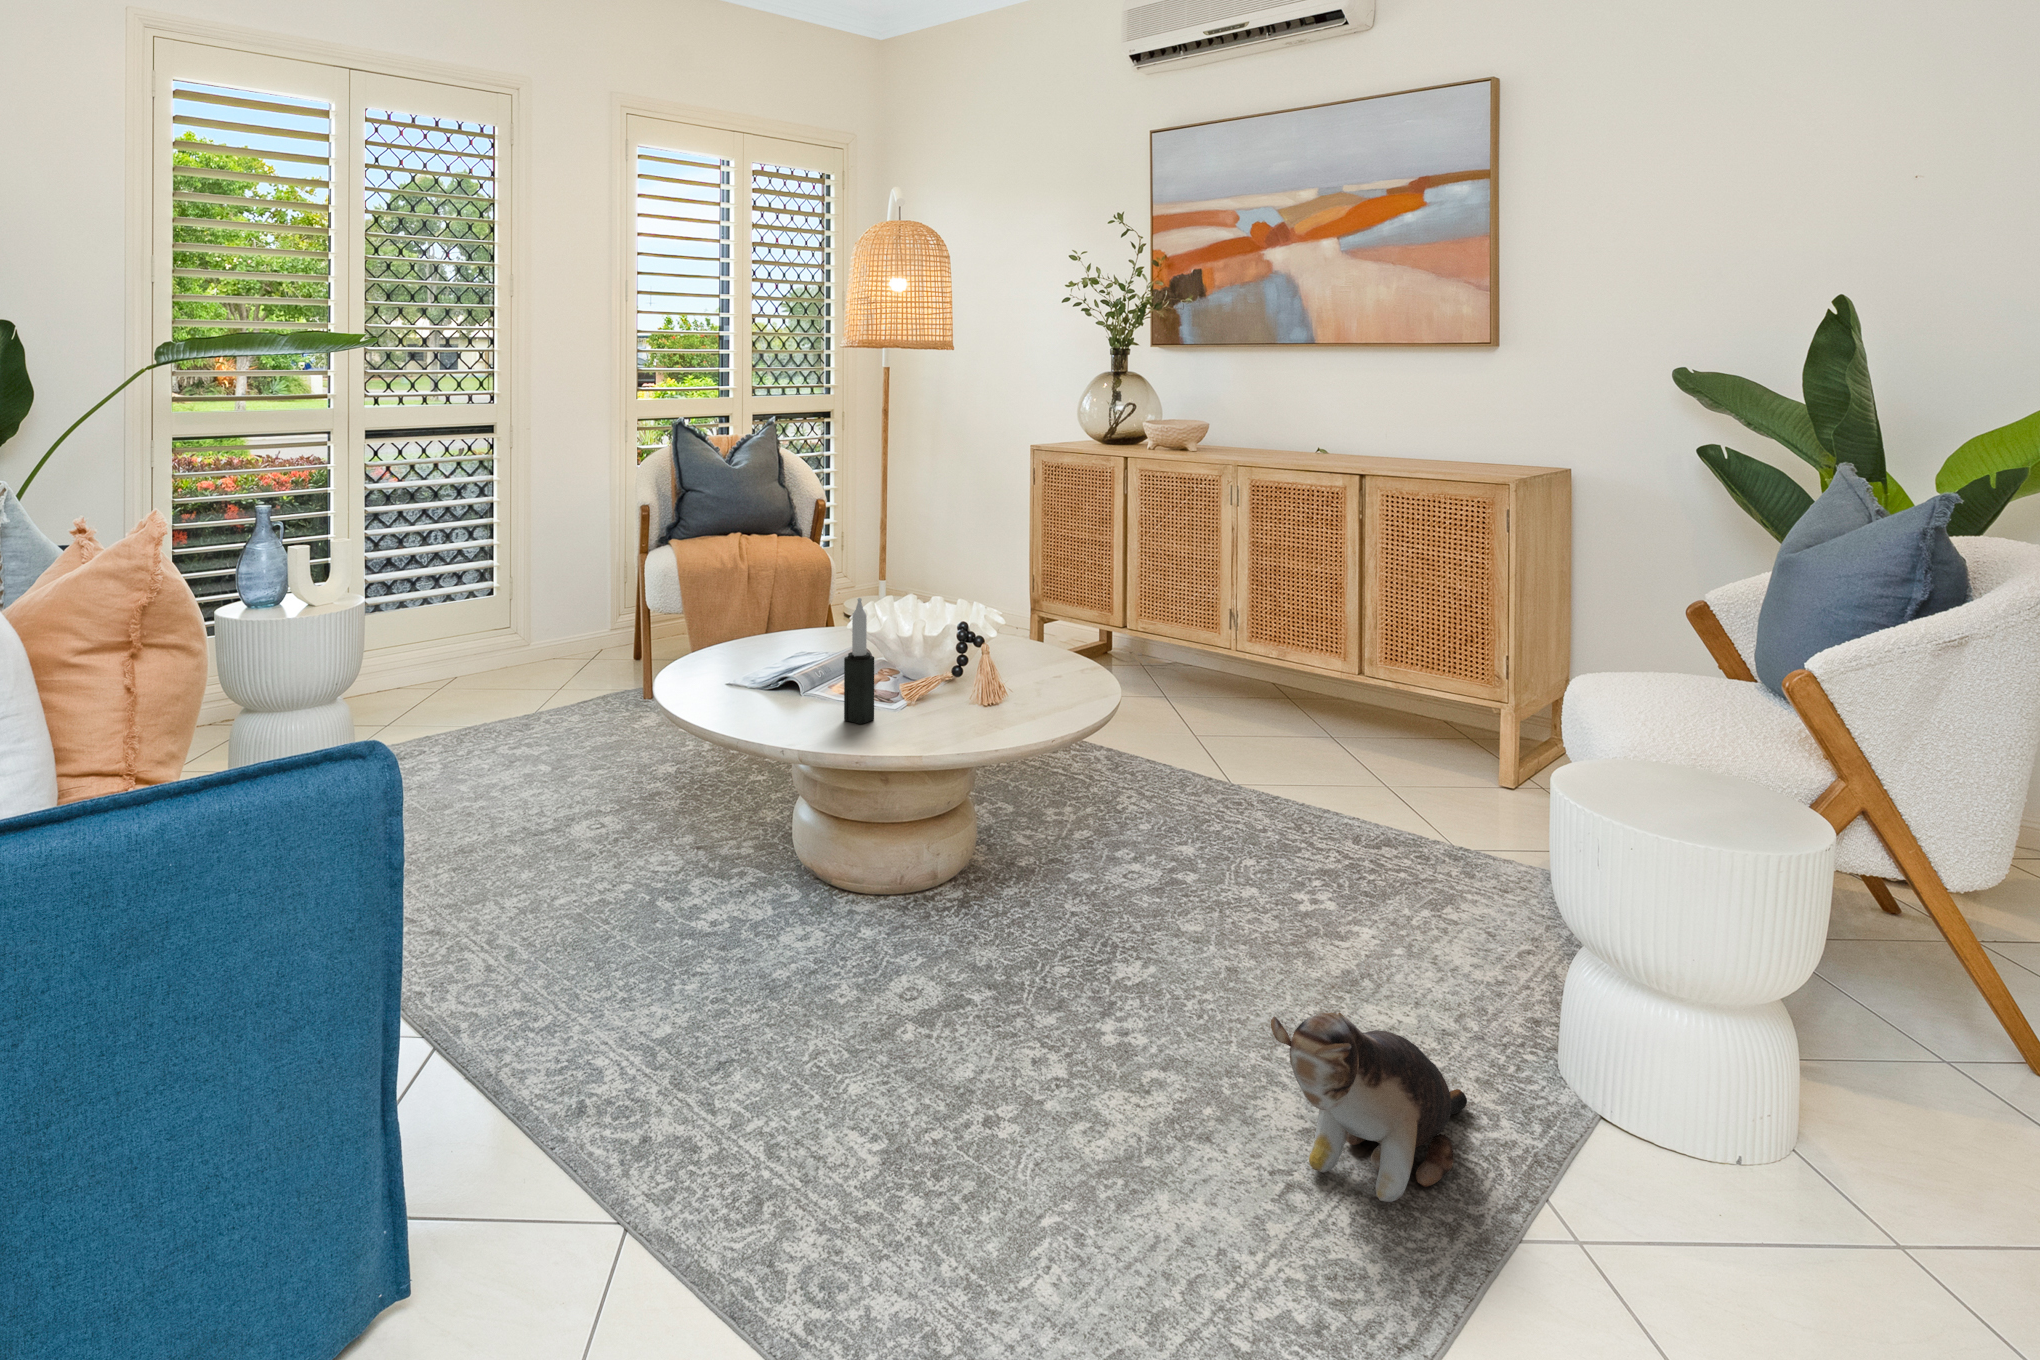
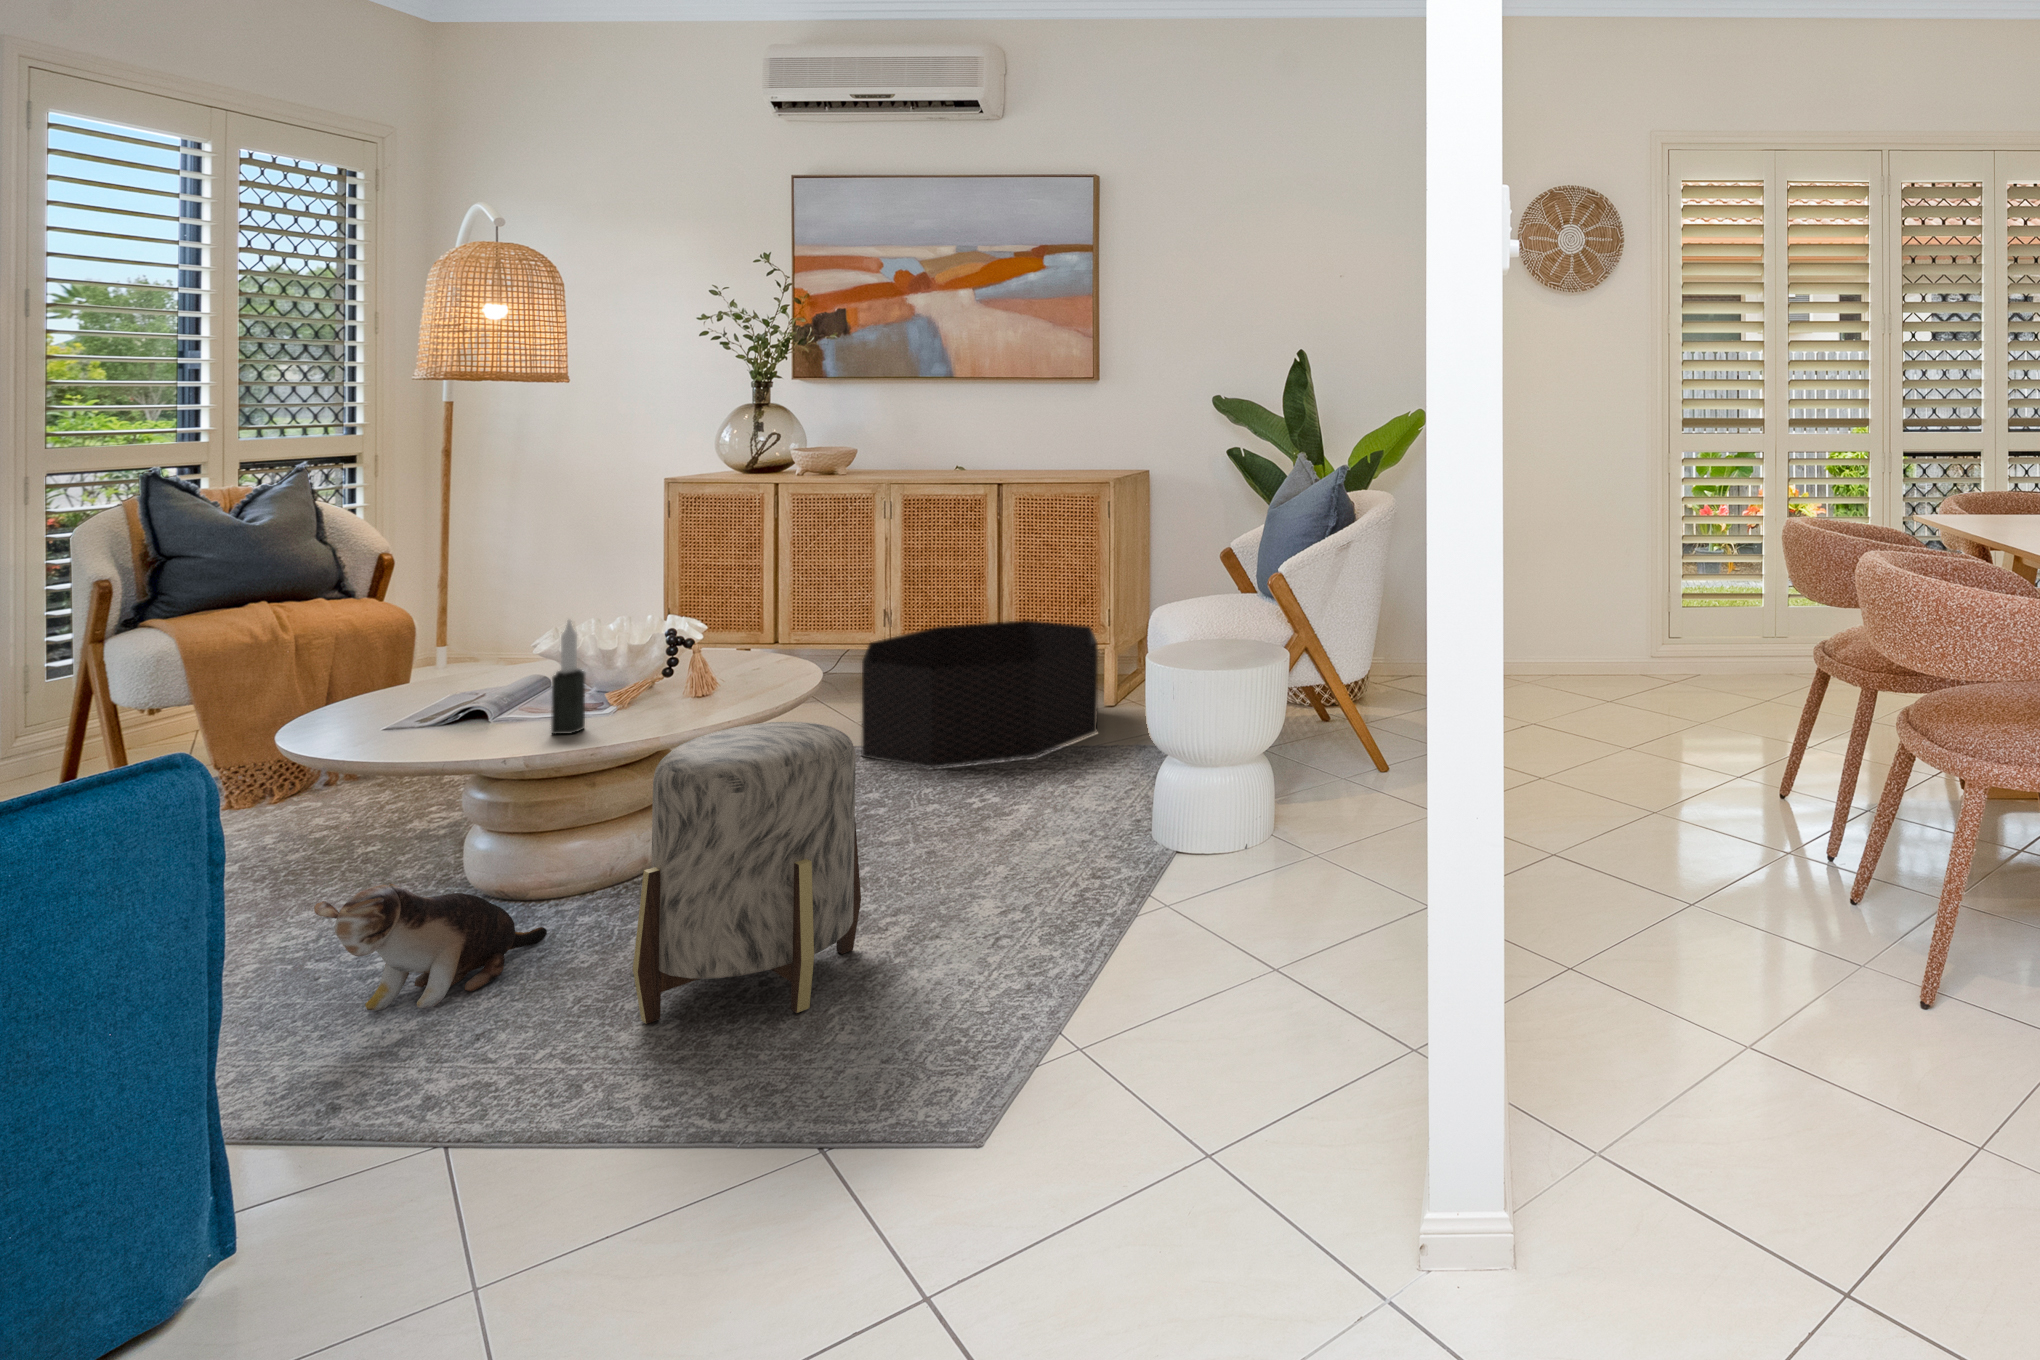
basket: none [1190,644,1487,849] -> present [862,620,1098,768]
ottoman: none [844,772,1112,1201] -> present [633,722,861,1024]
plush toy: present [1271,1012,1467,1202] -> present [314,884,547,1010]

